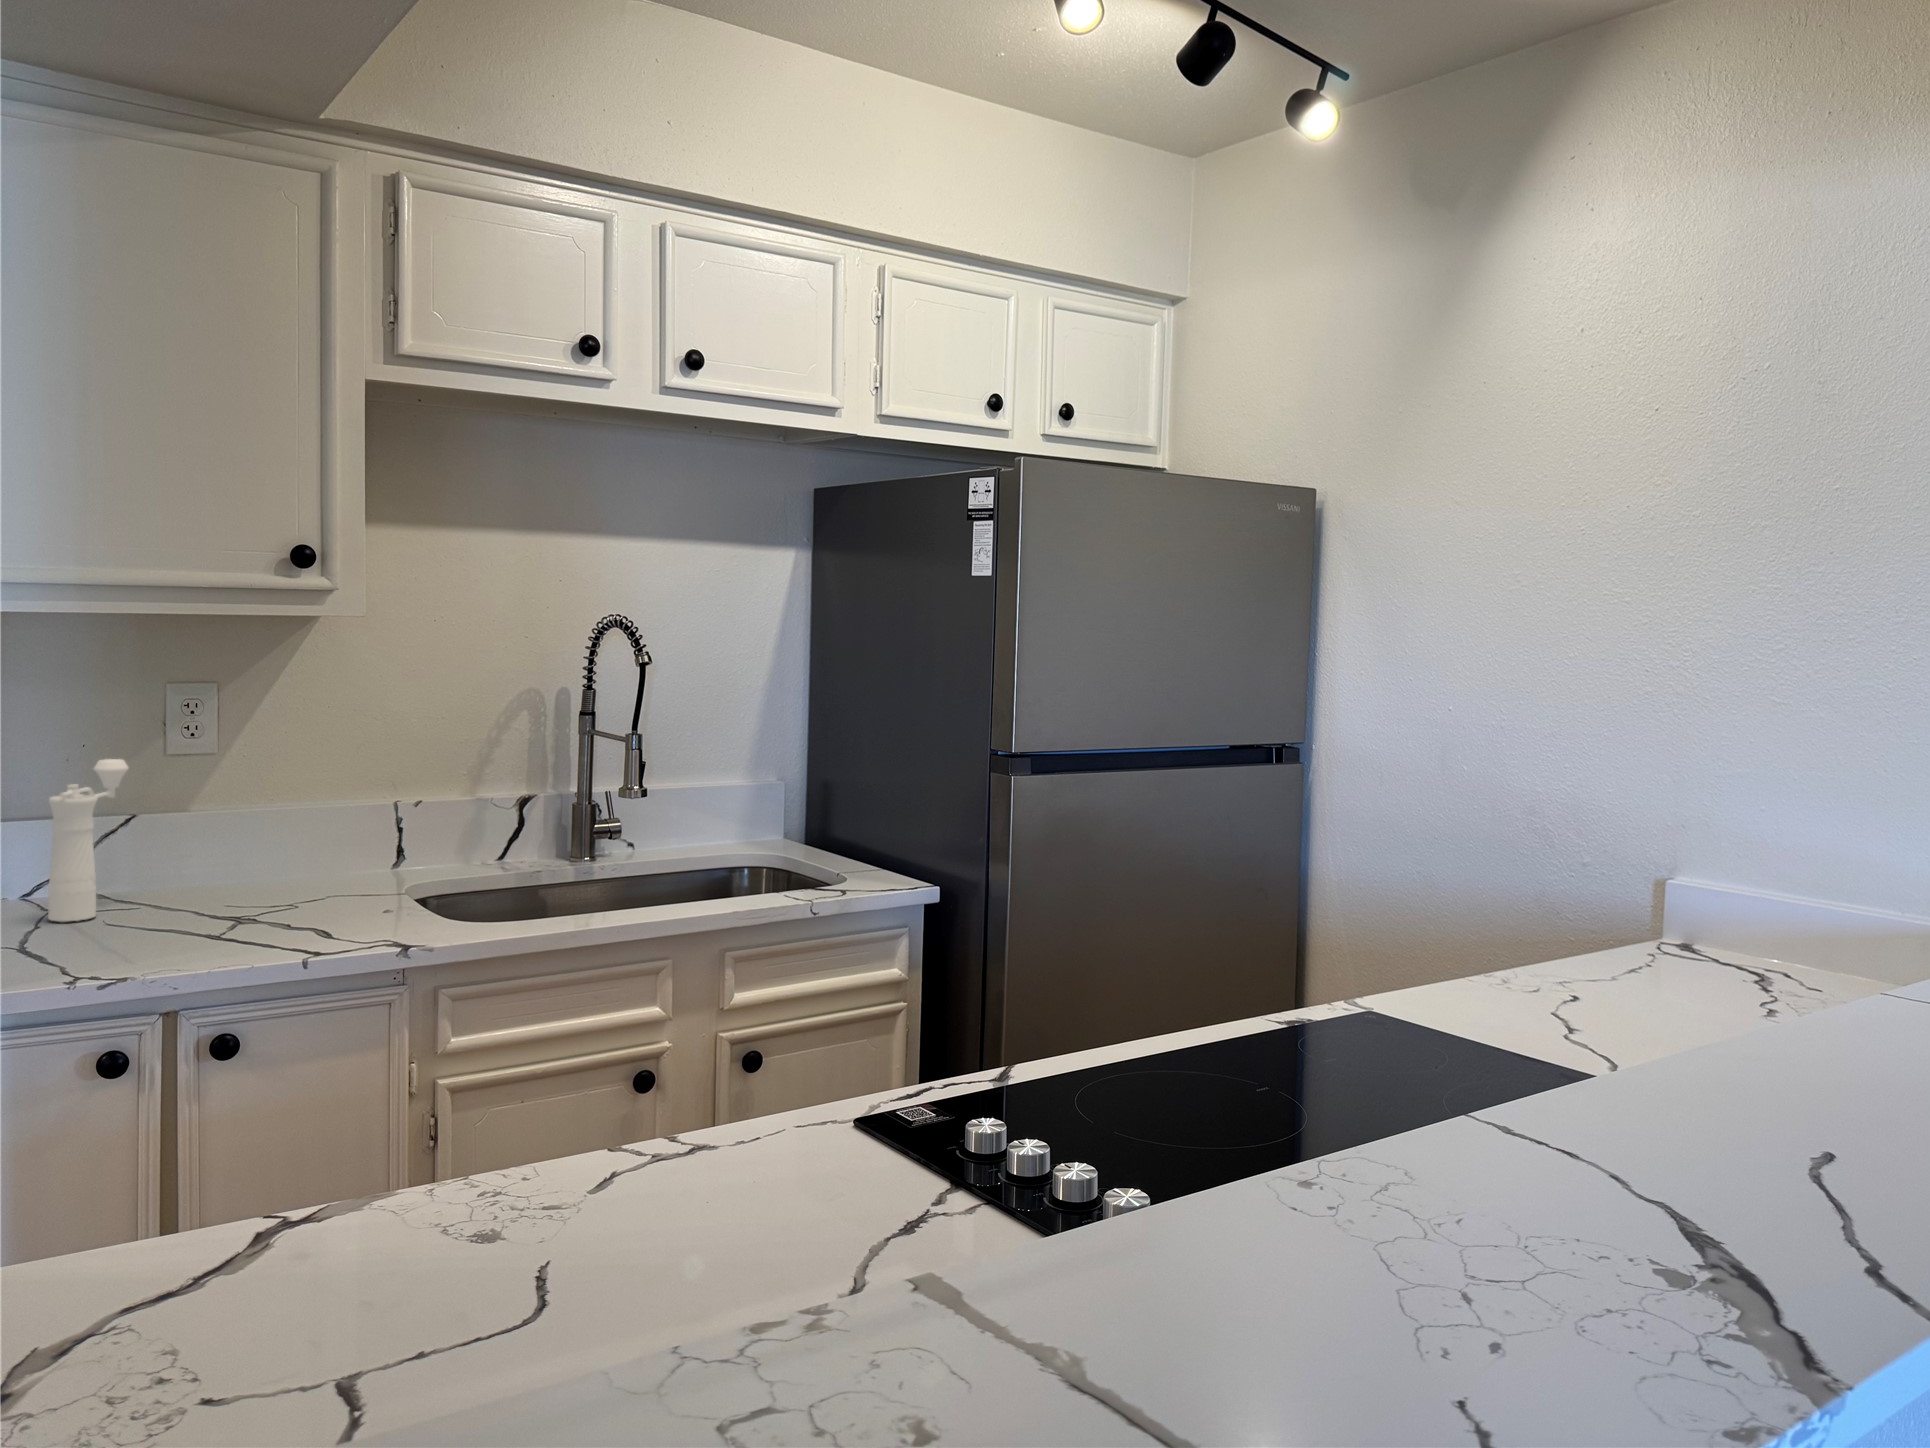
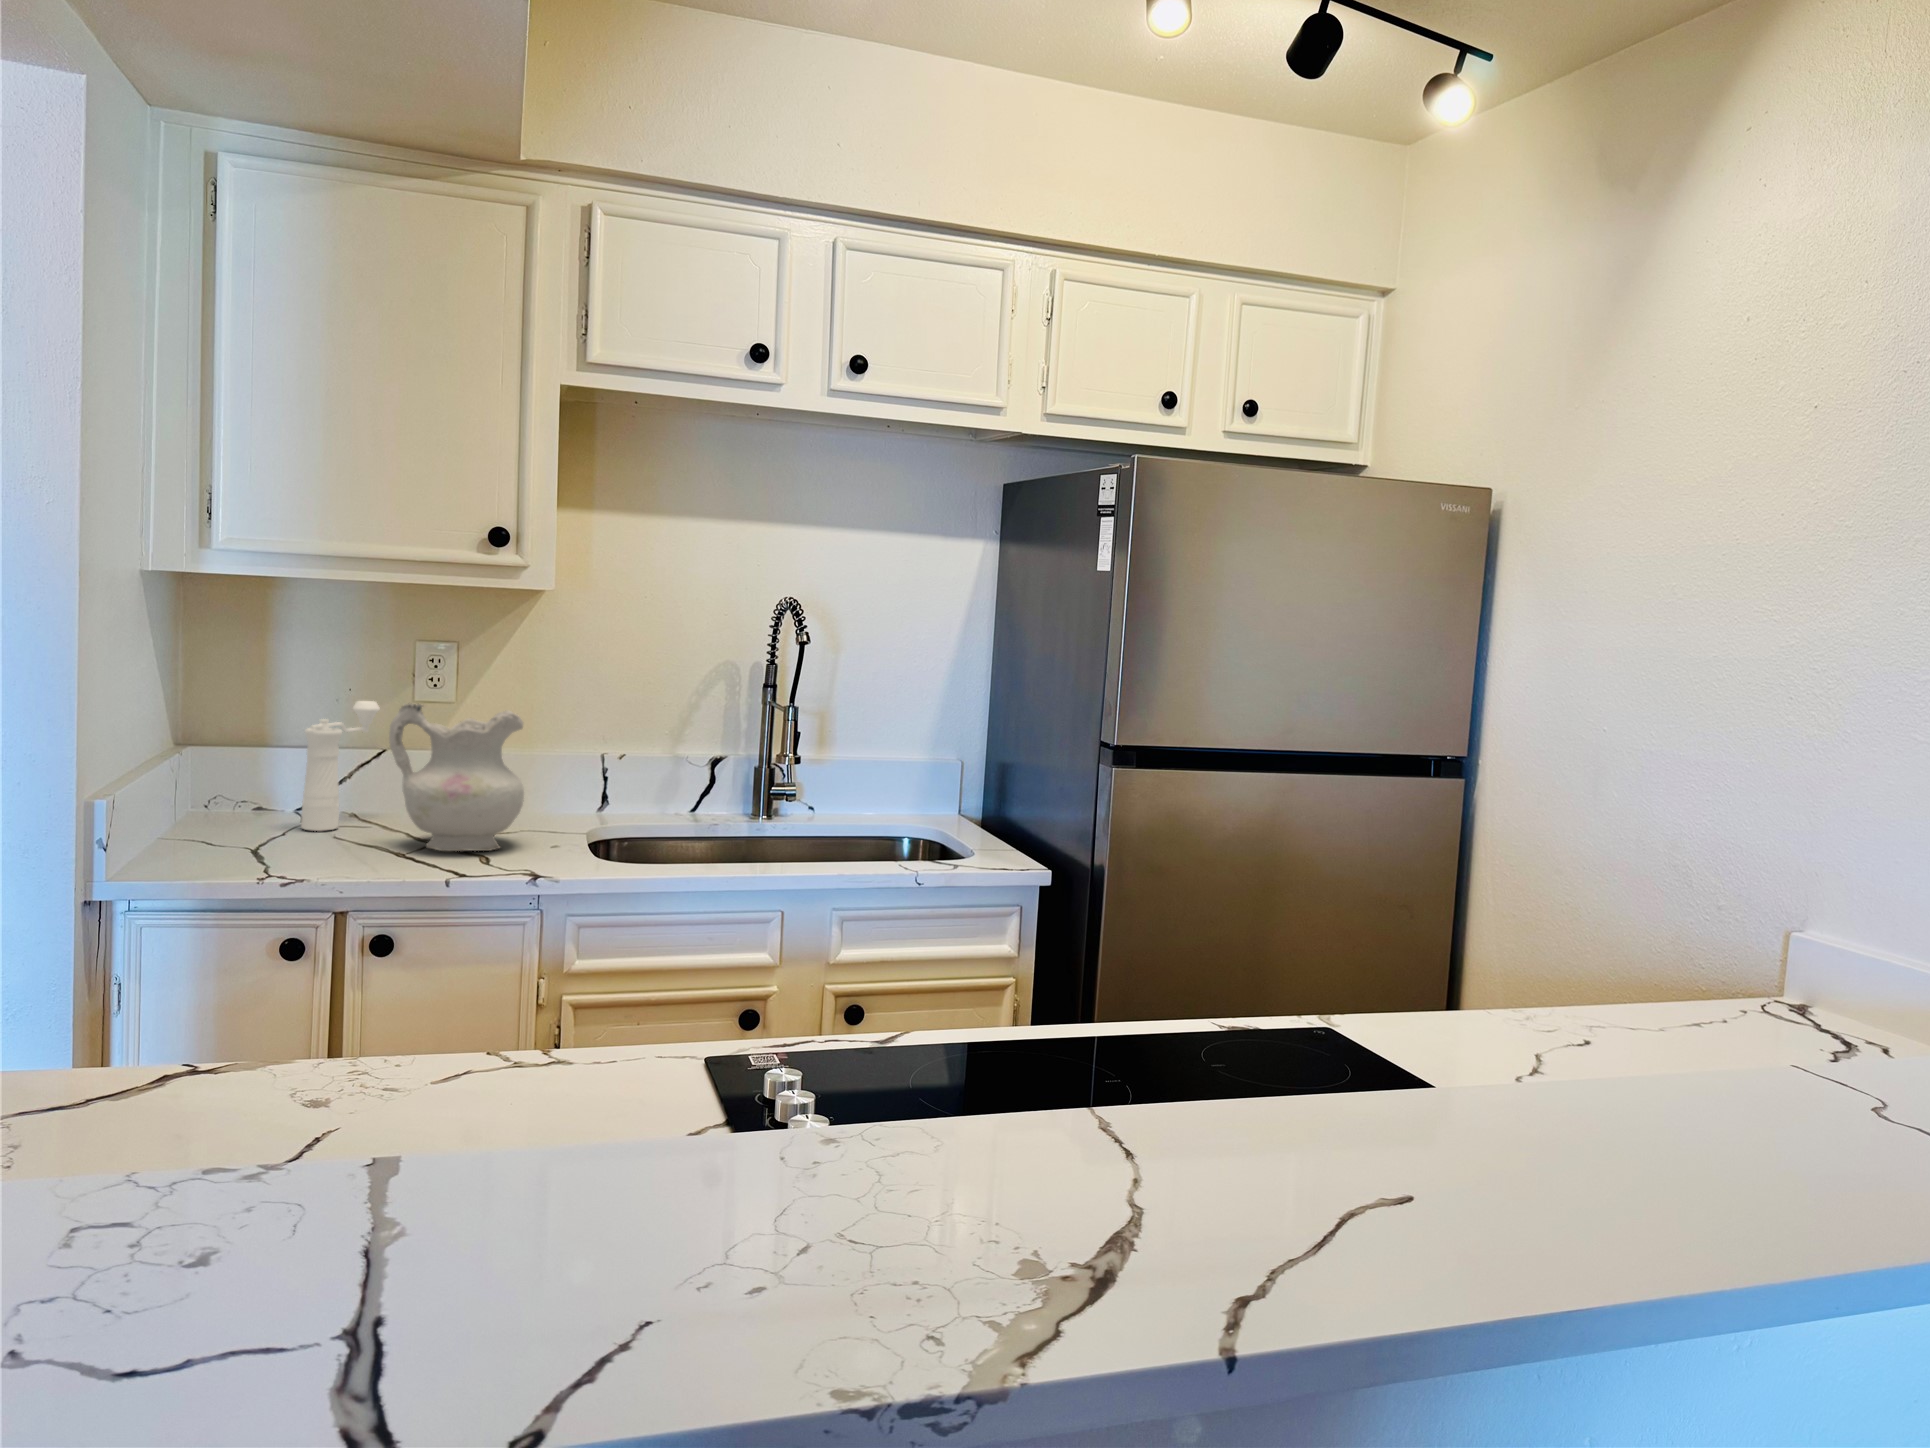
ceramic pitcher: none [183,757,351,929] -> present [389,703,524,851]

